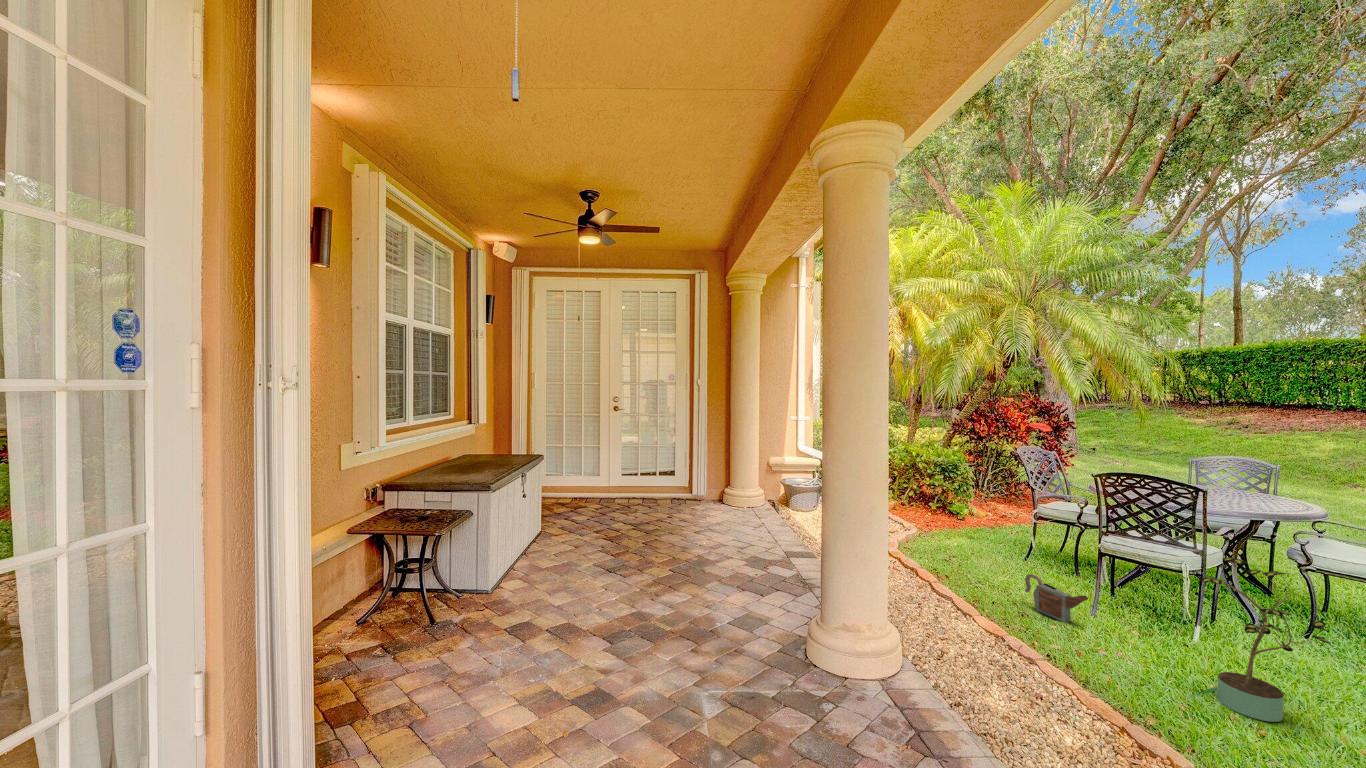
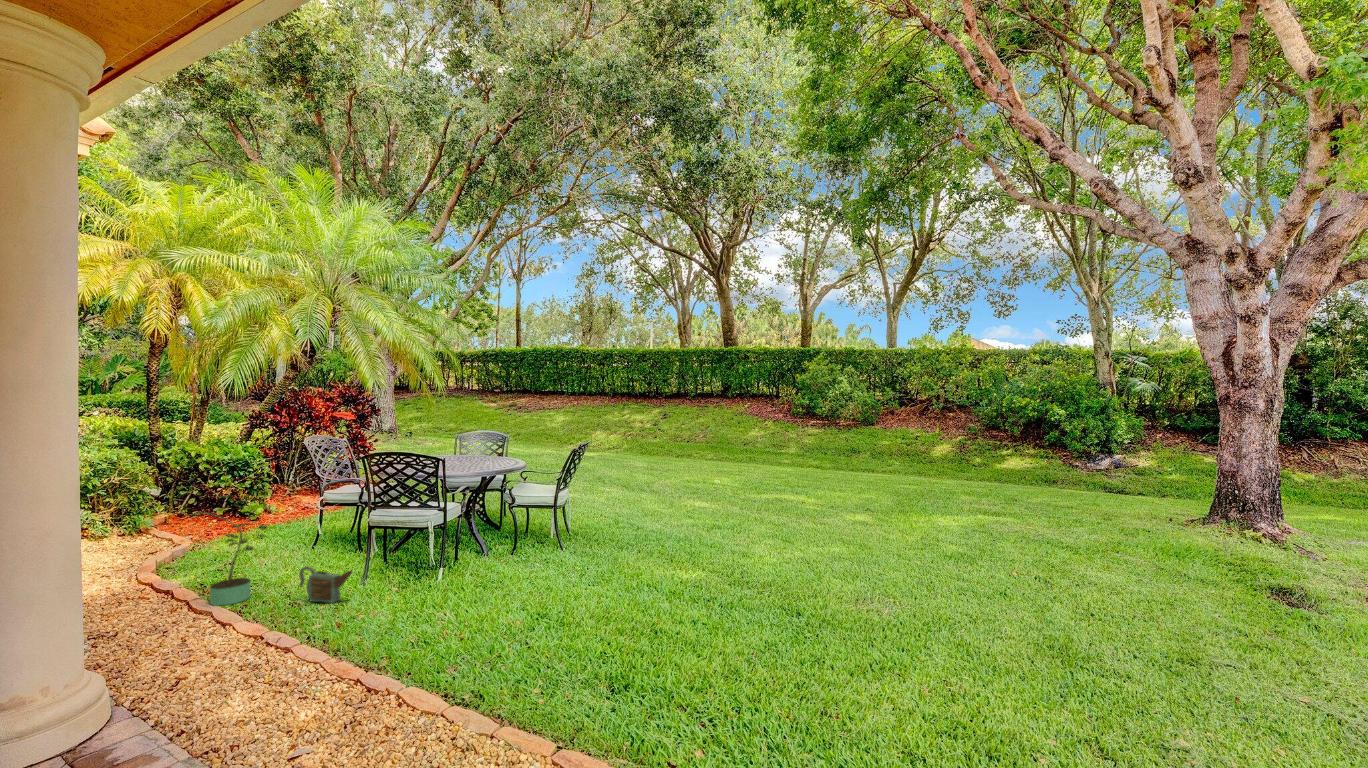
potted plant: present [1200,557,1331,722] -> present [191,495,267,606]

